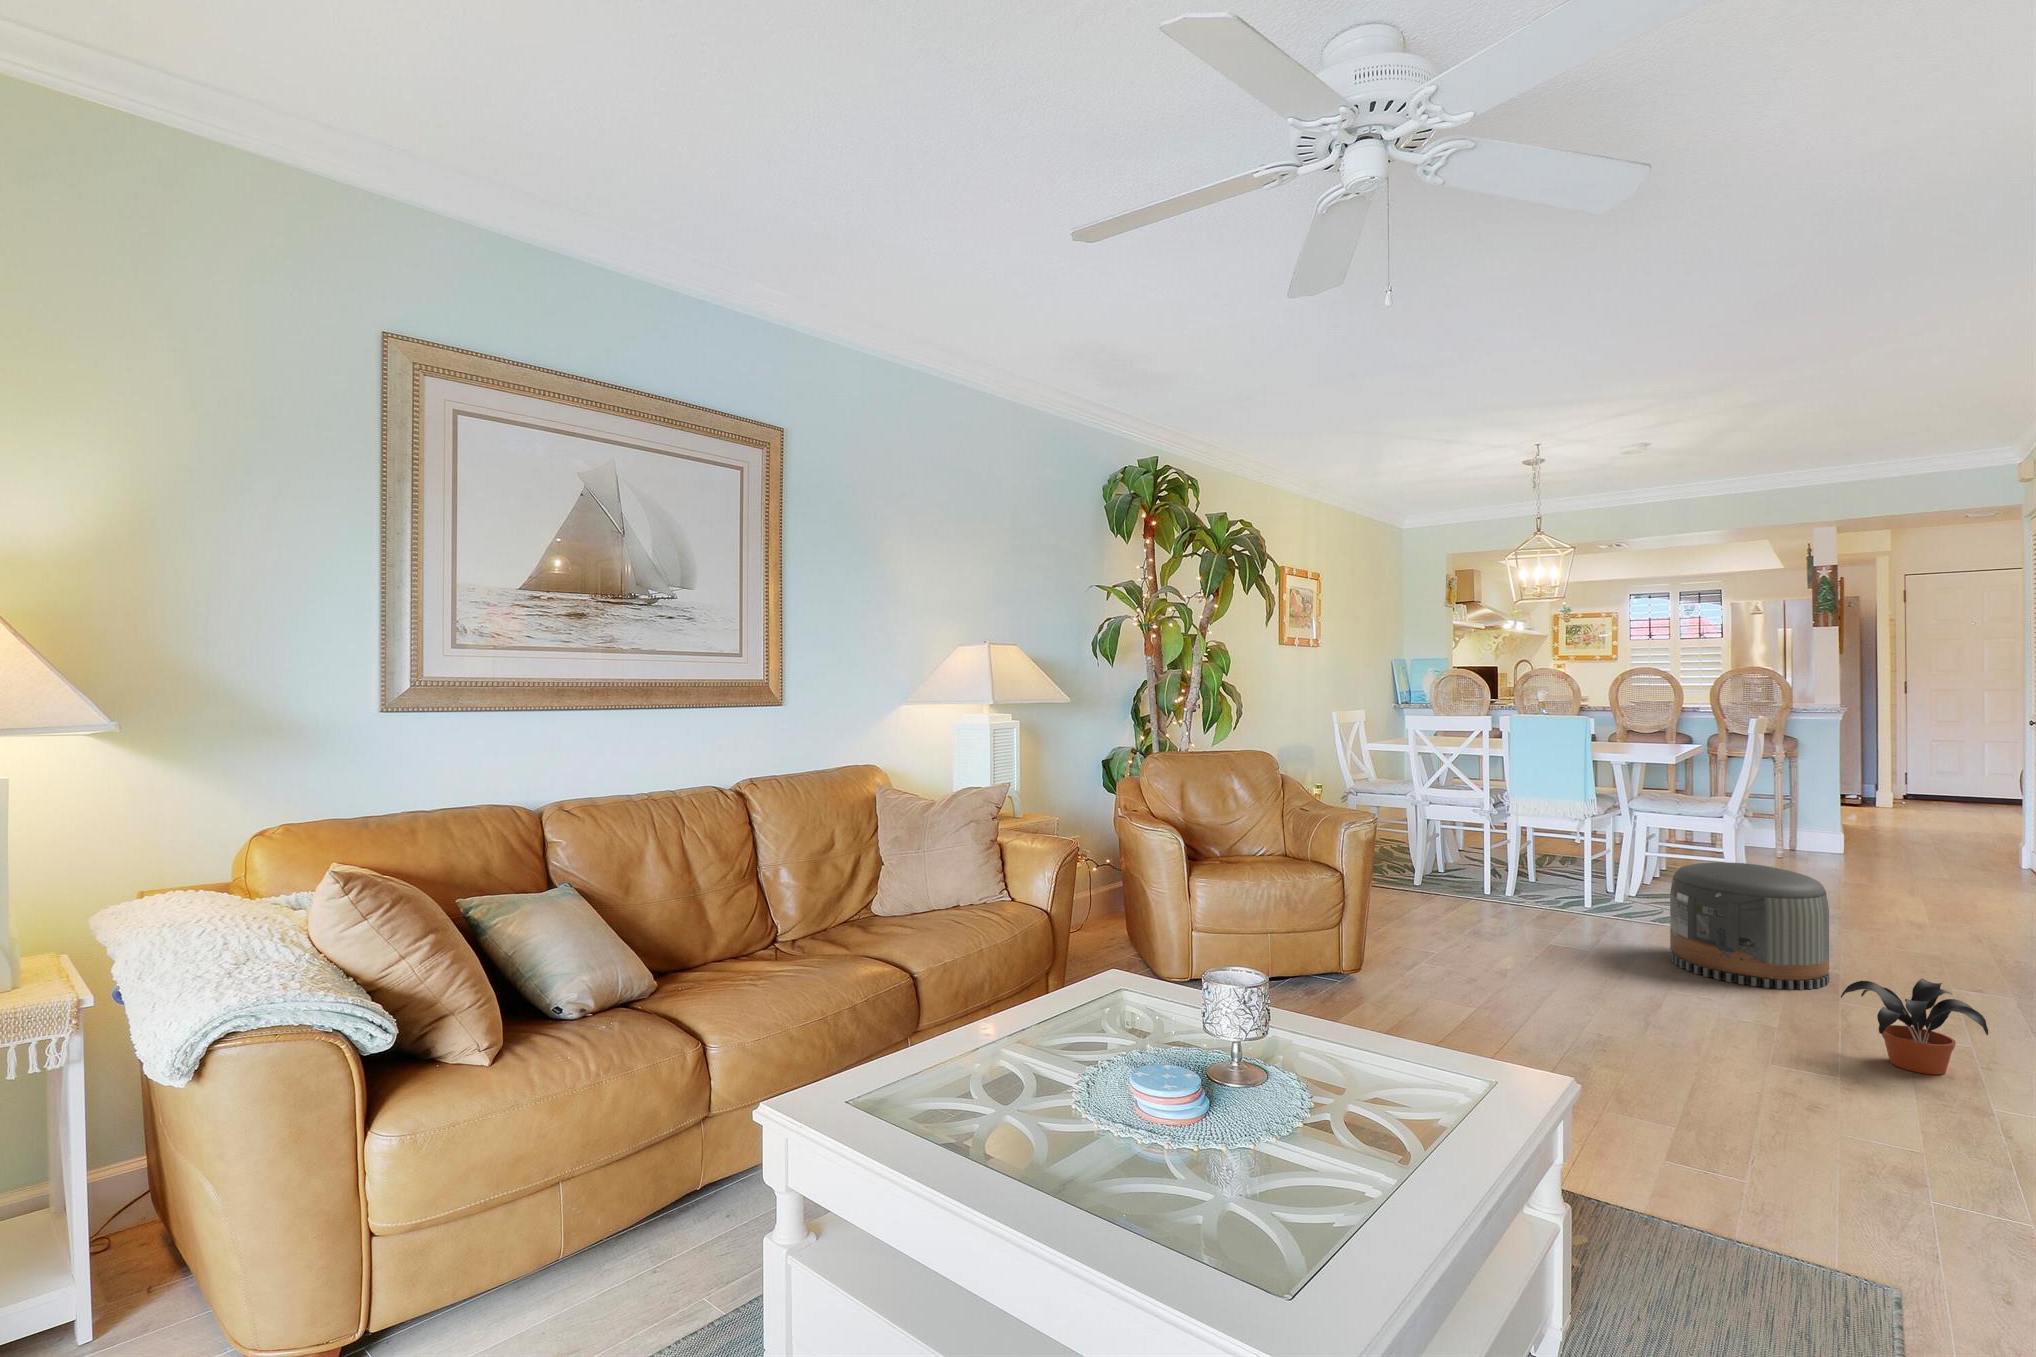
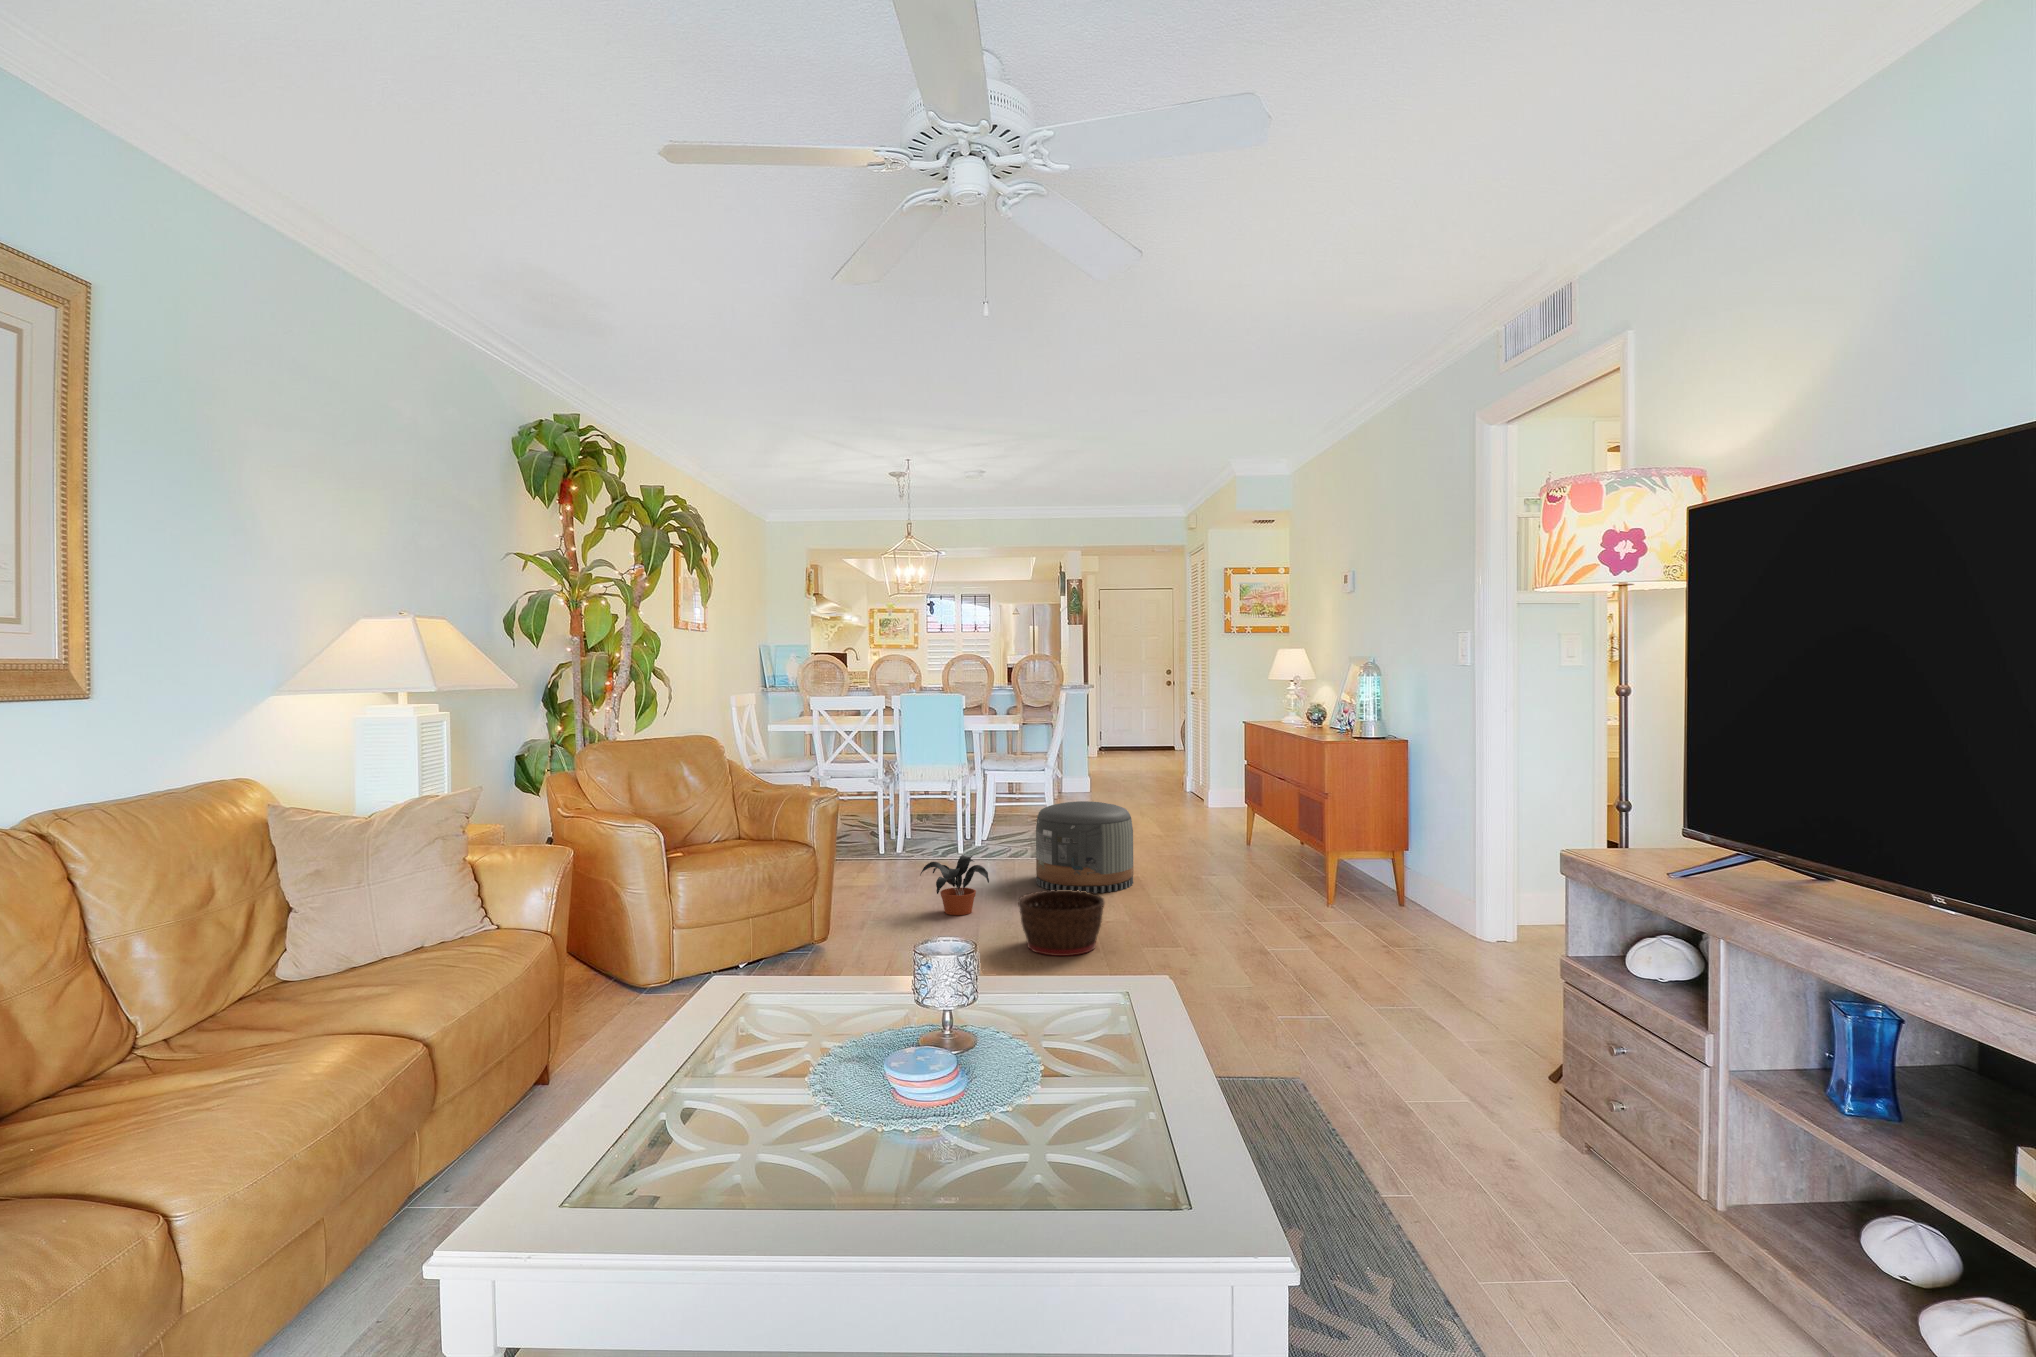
basket: none [1588,966,1718,1057] -> present [1018,890,1105,956]
potted plant: present [1841,978,1988,1075] -> present [920,855,989,915]

